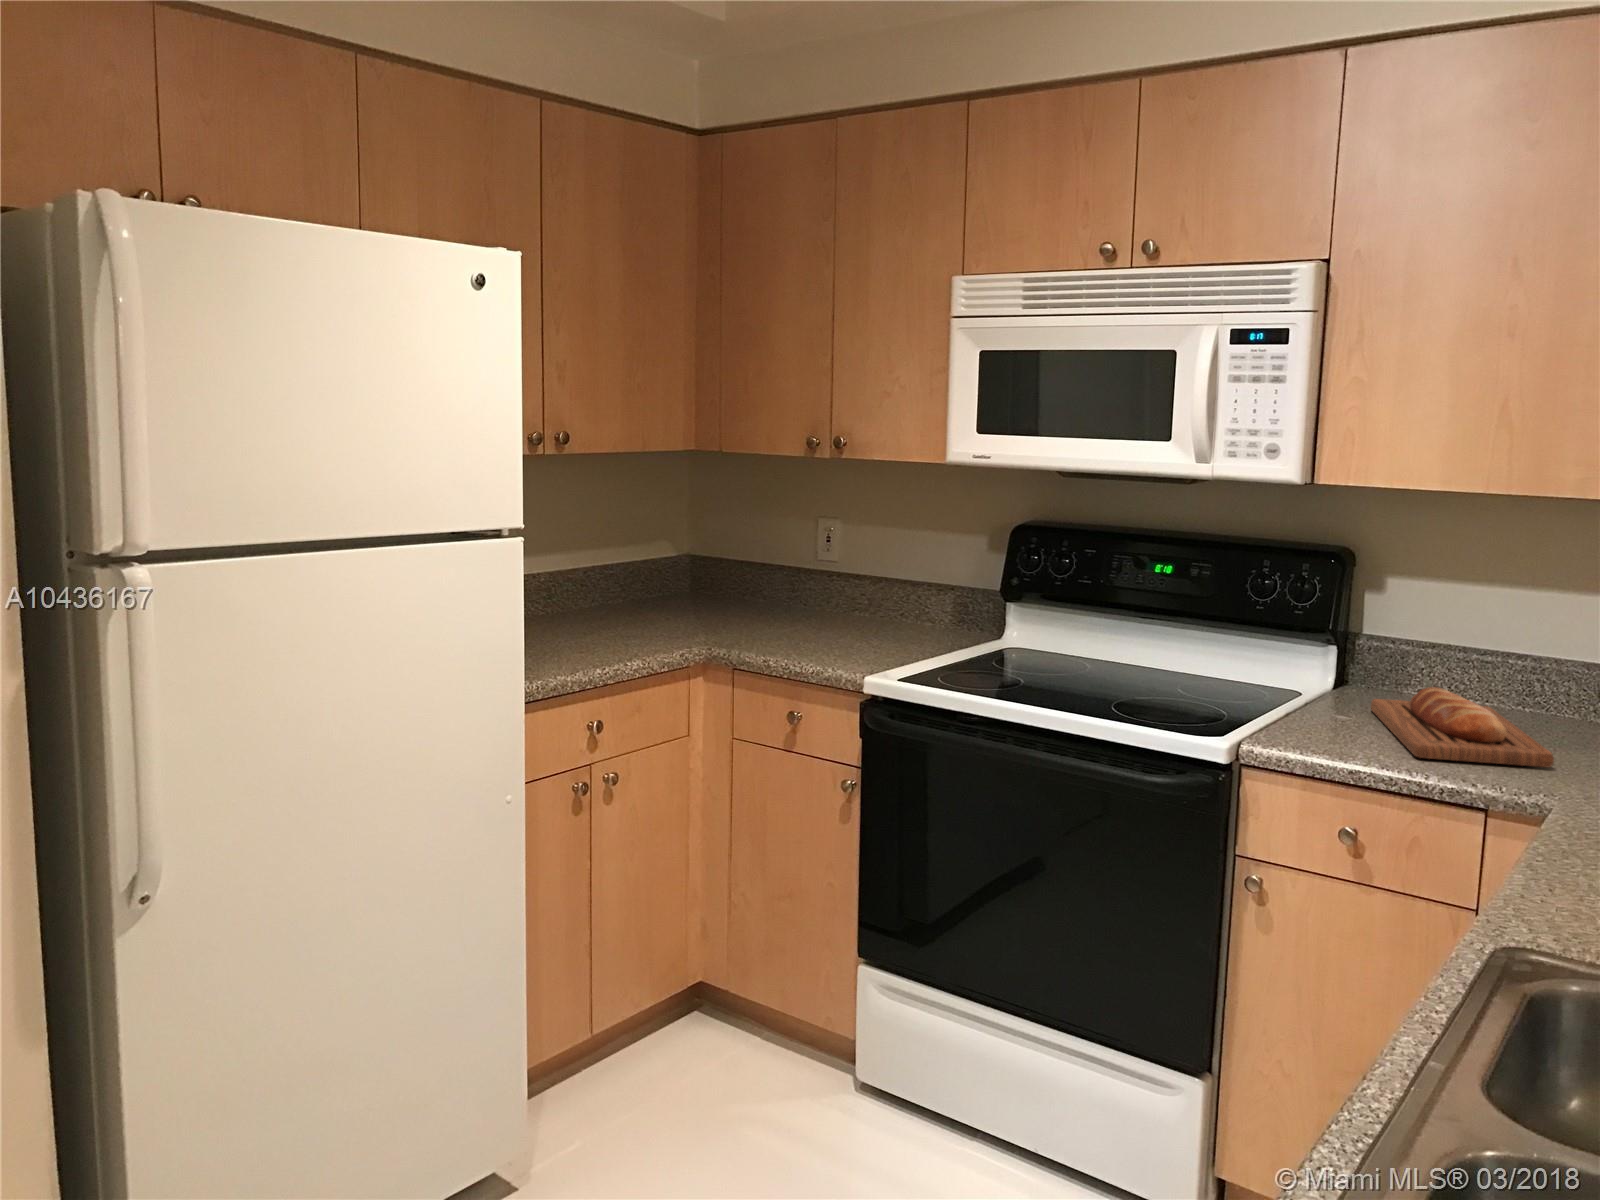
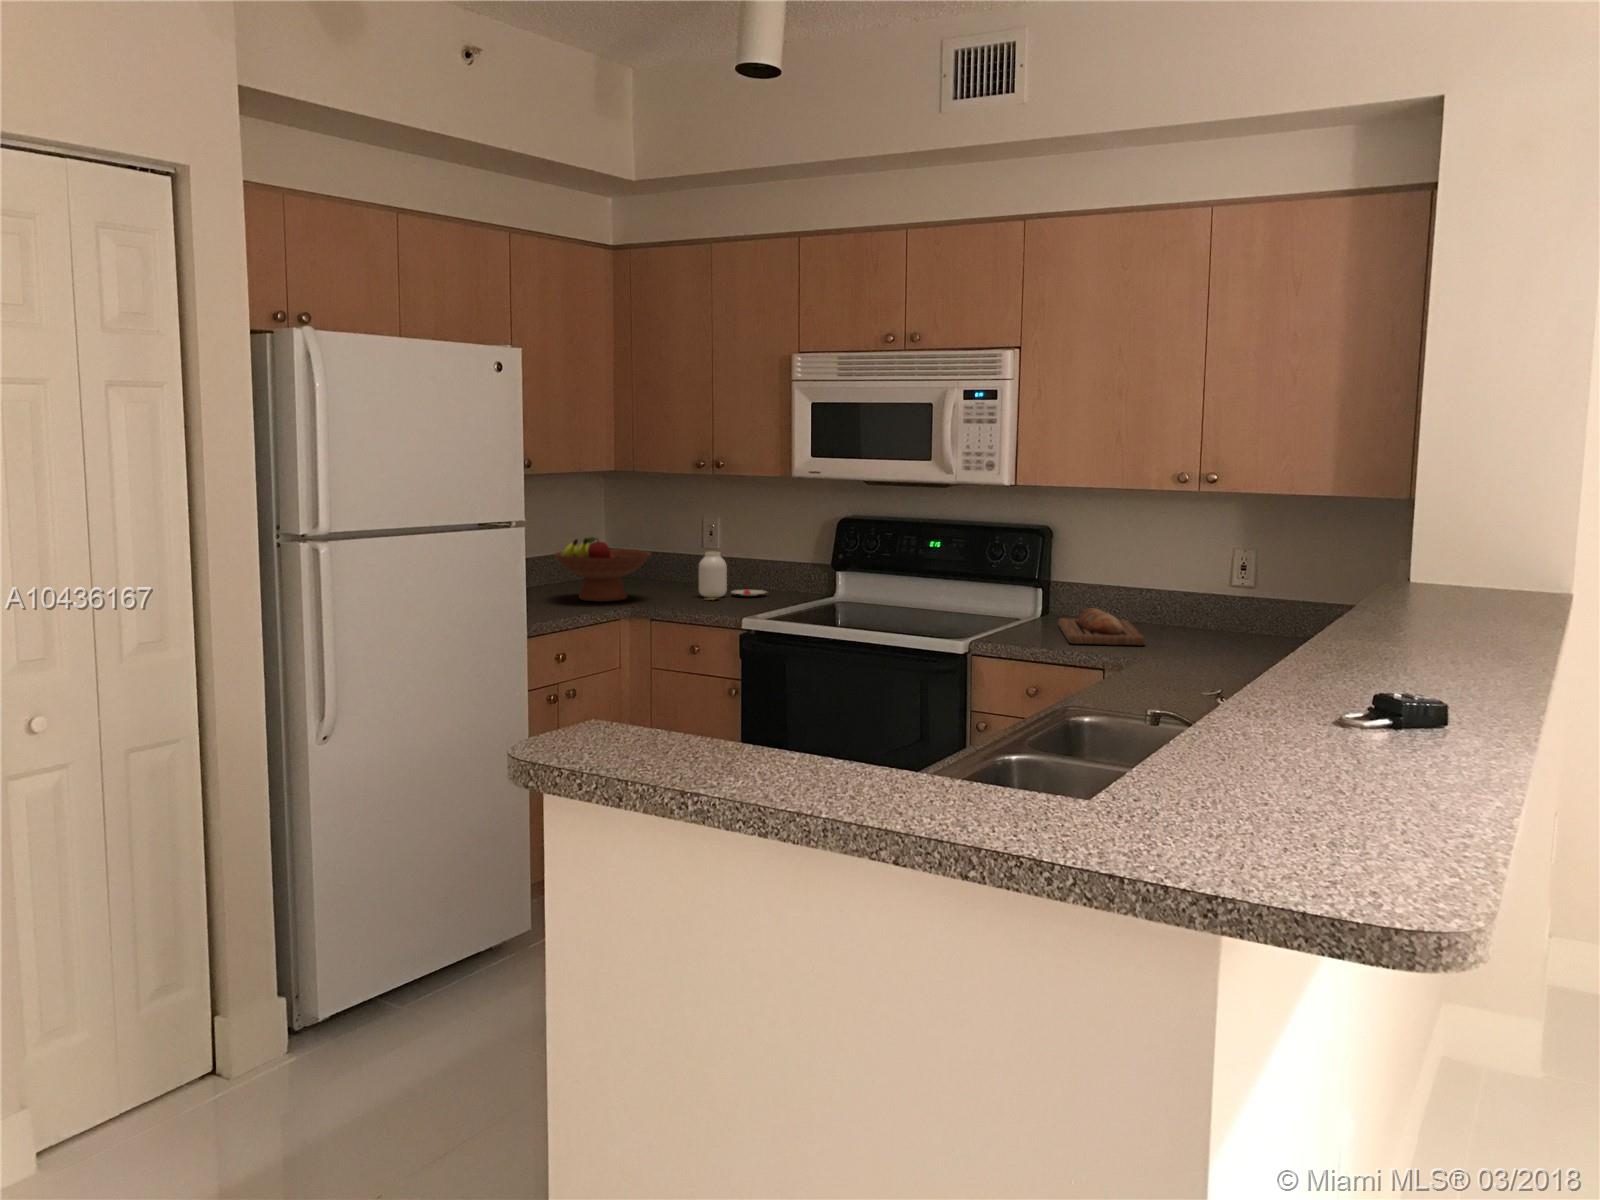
fruit bowl: none [602,542,741,636] -> present [554,537,651,602]
jar: none [807,566,911,638] -> present [699,552,766,600]

